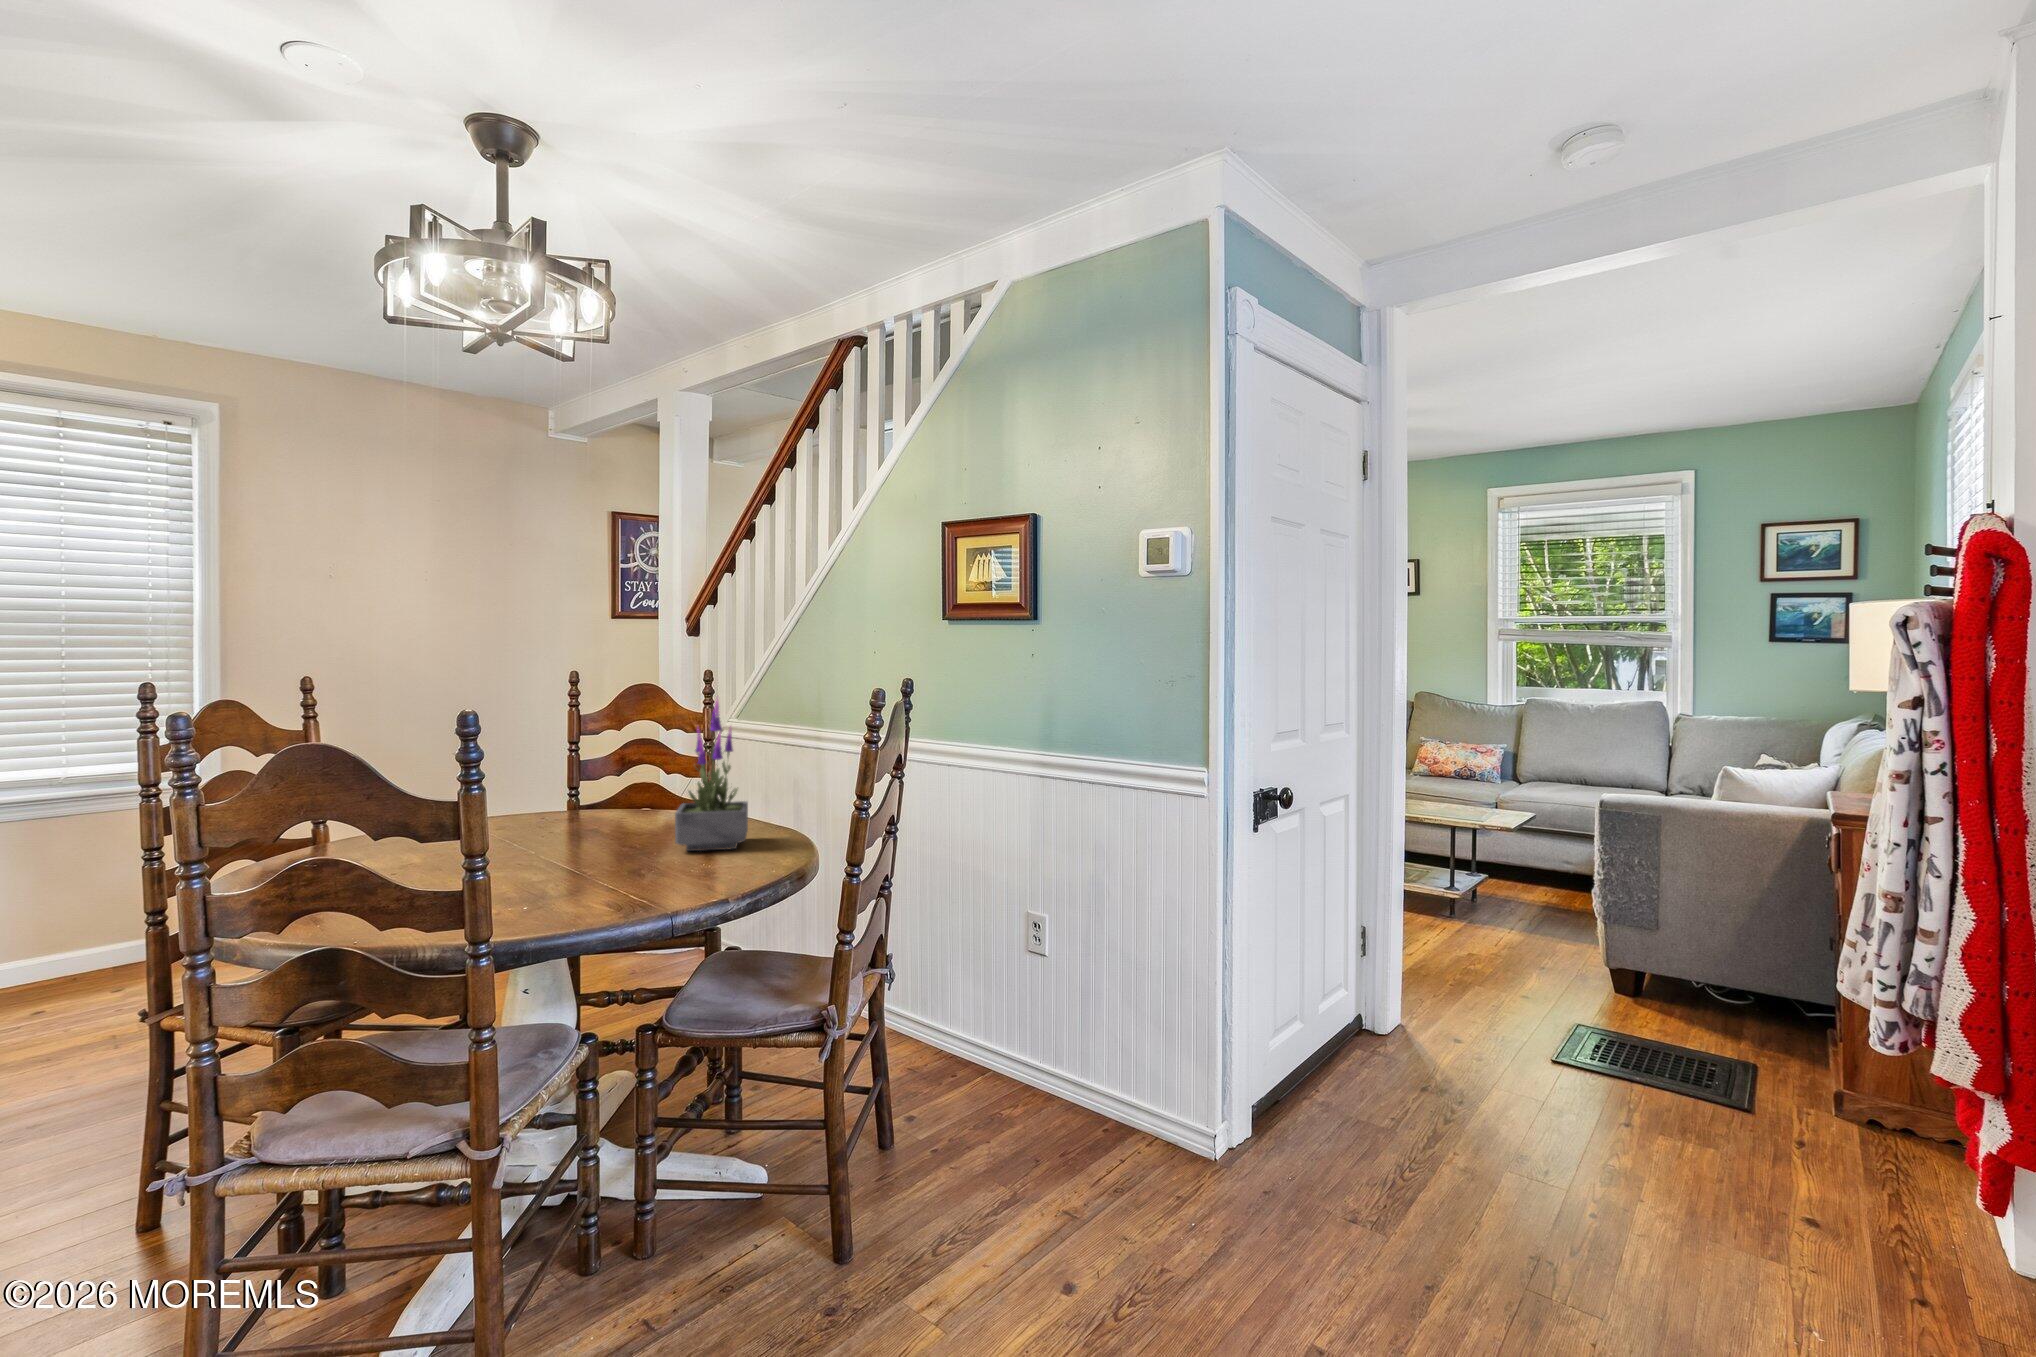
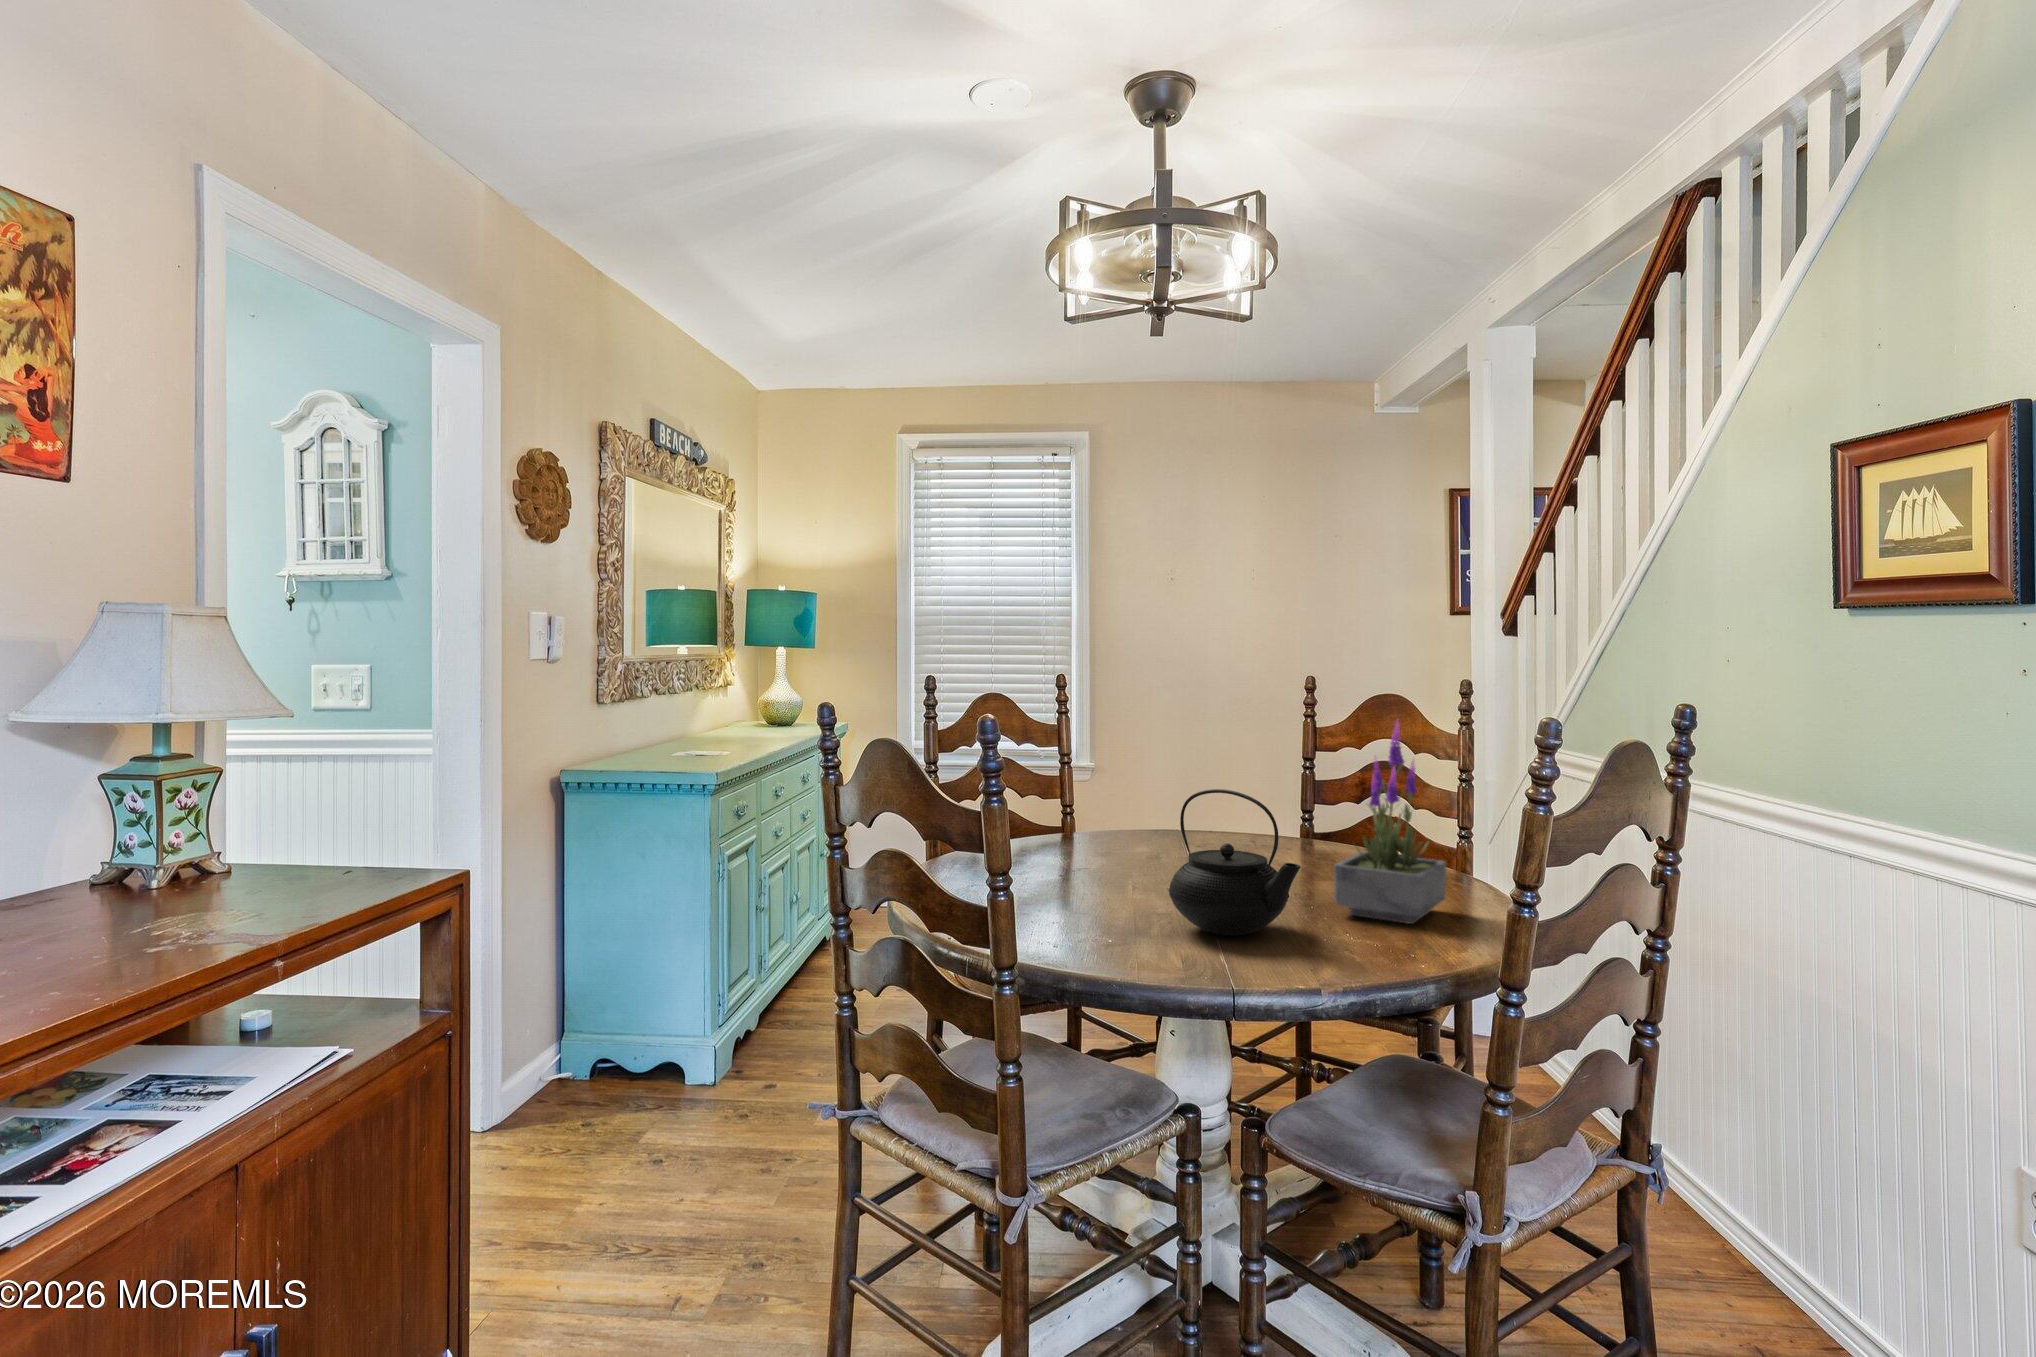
teapot: none [552,759,678,880] -> present [1169,789,1300,936]

